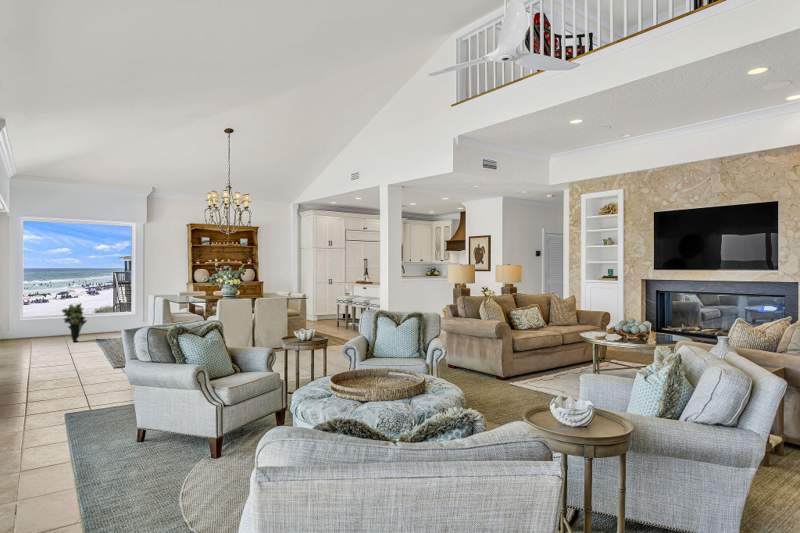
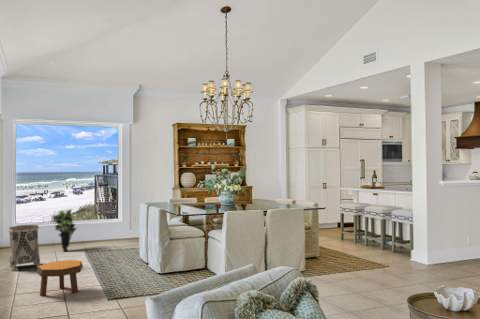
basket: none [17,316,50,357] -> present [8,225,40,271]
footstool: none [49,343,93,373] -> present [37,260,83,296]

